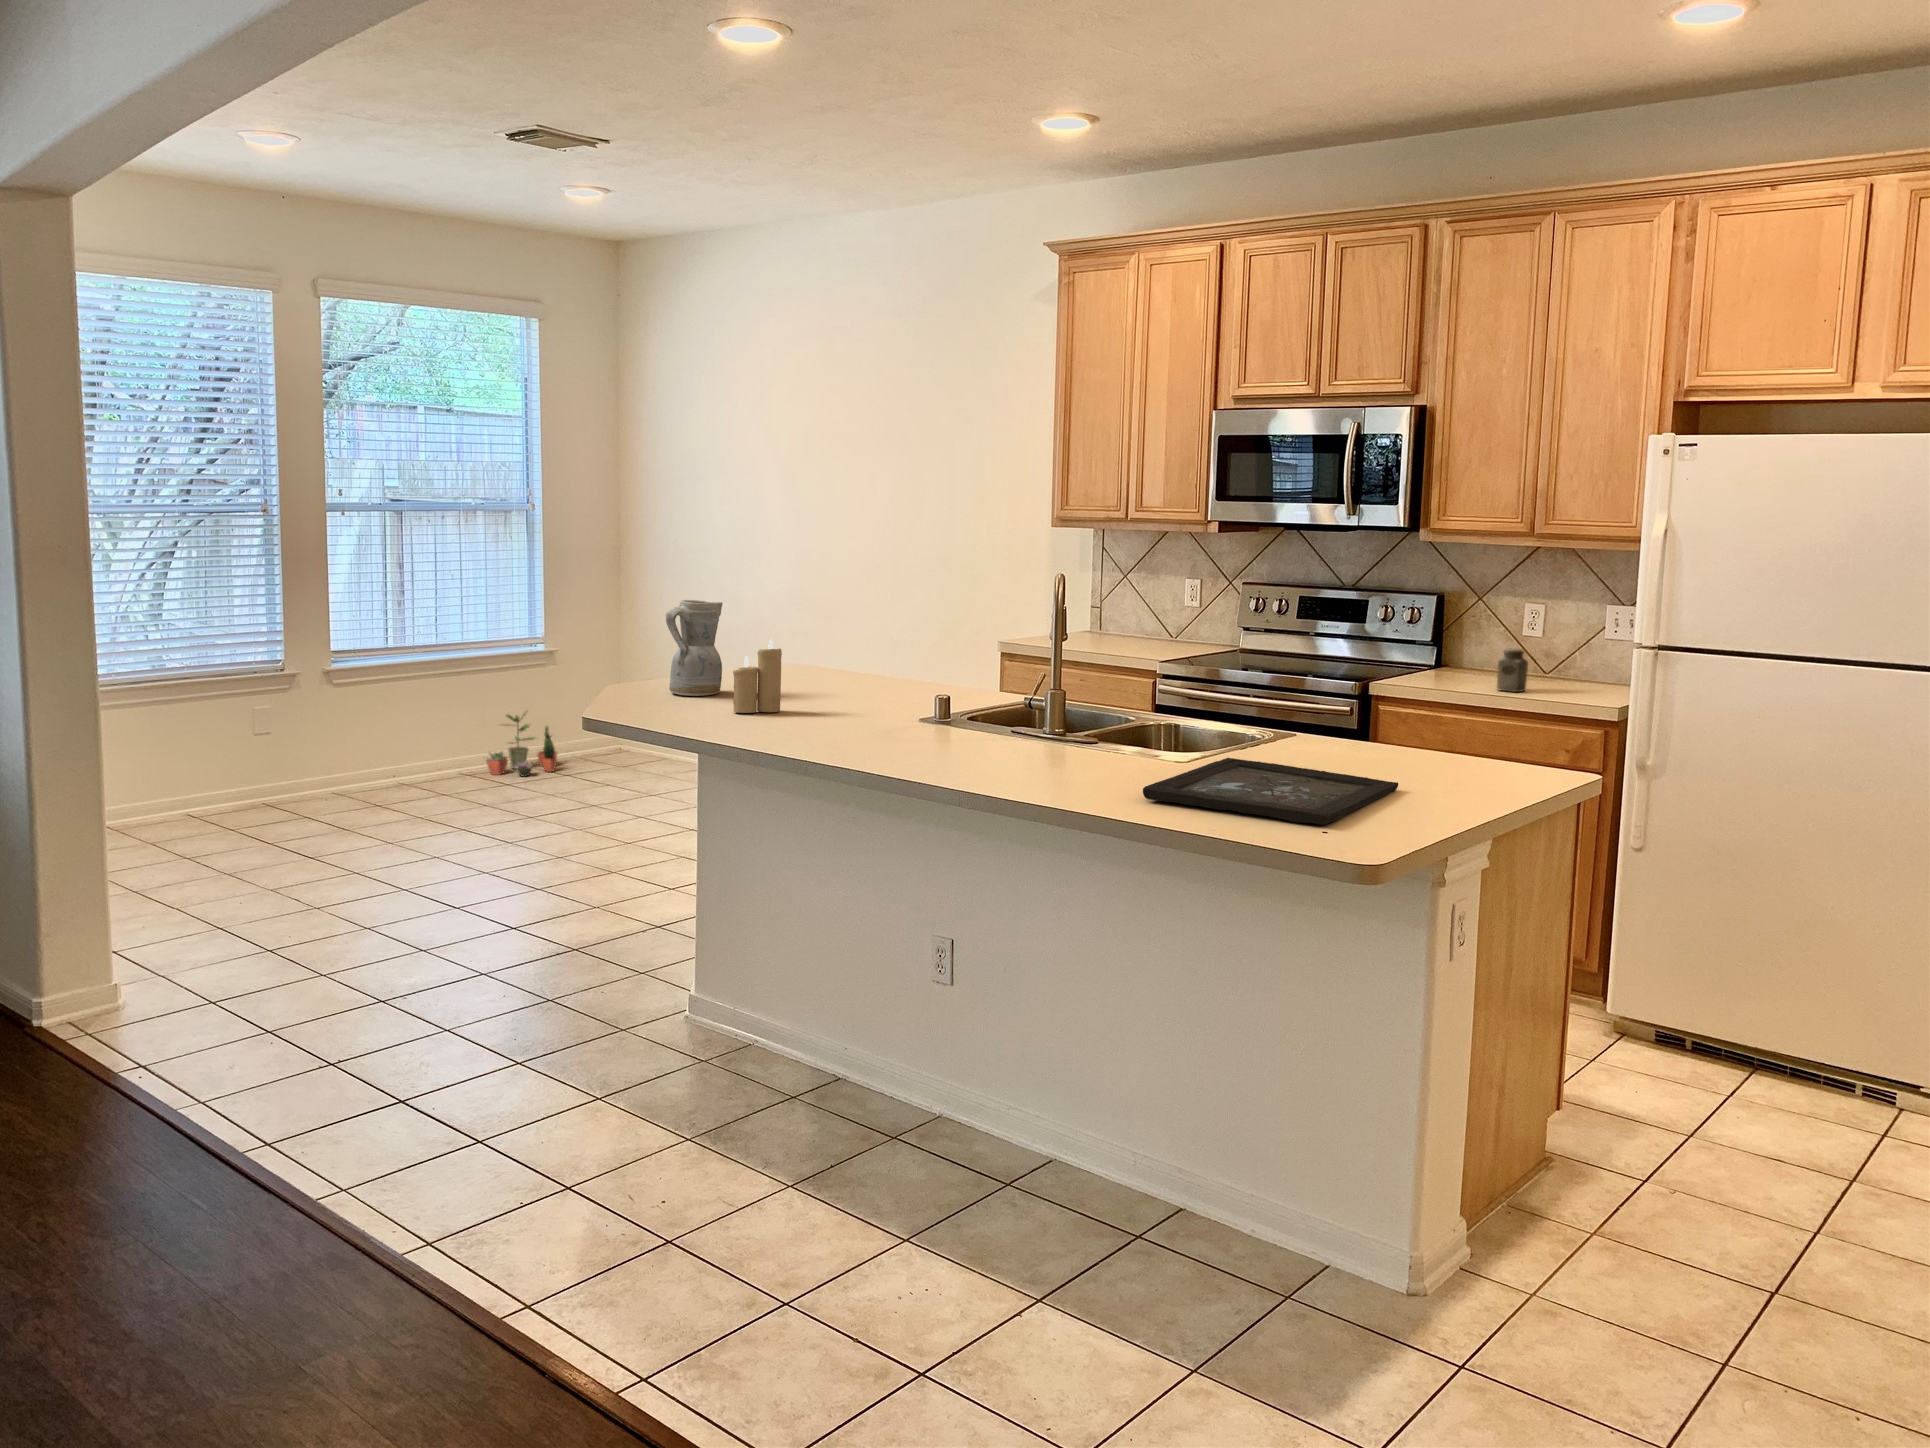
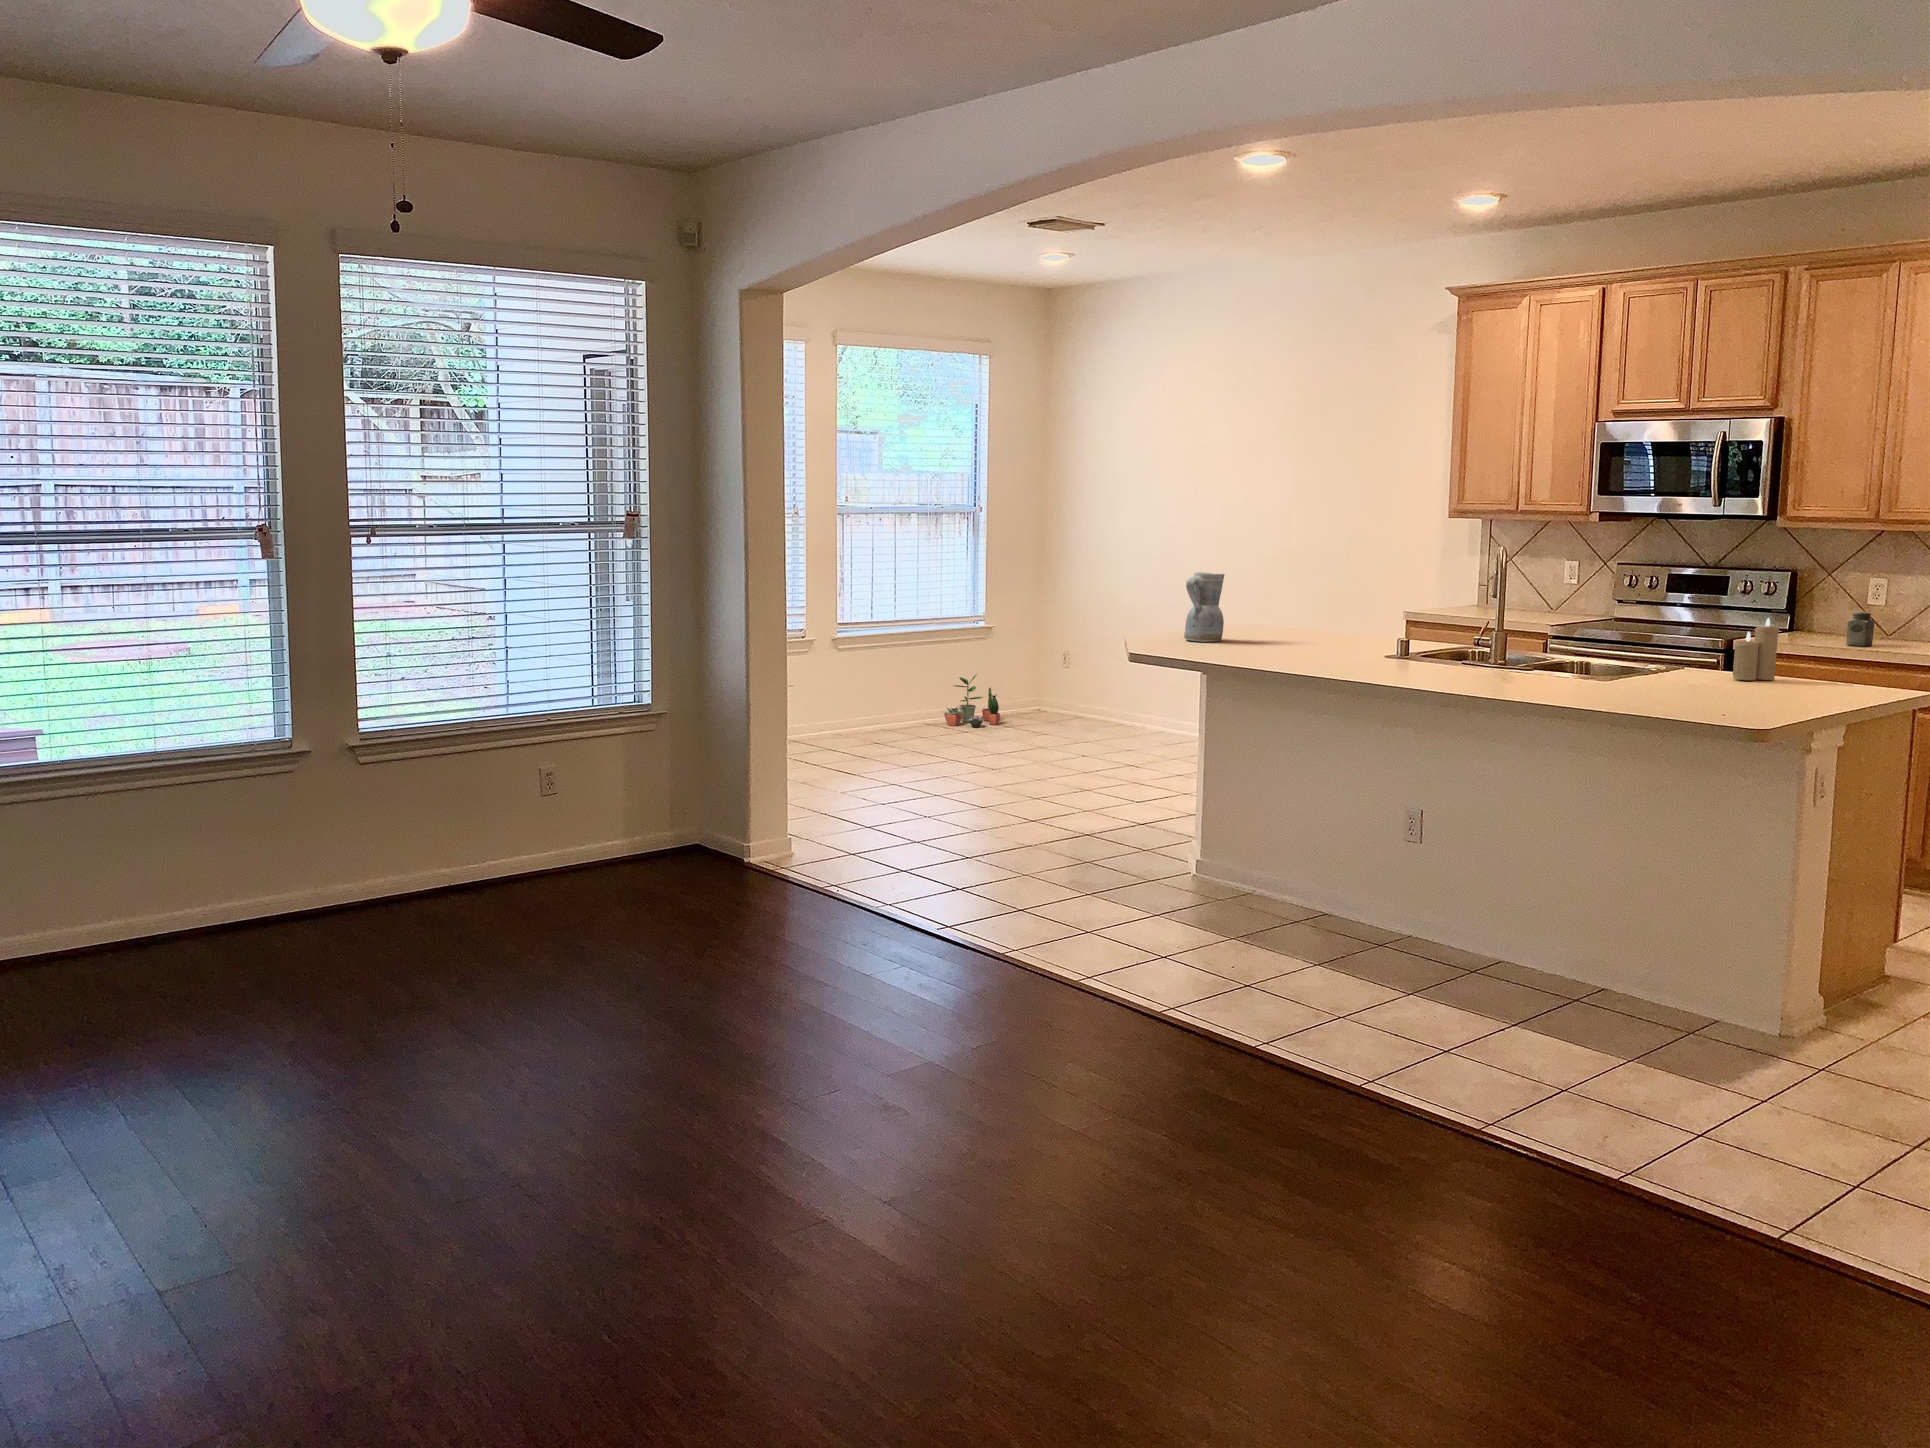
candle: present [733,640,782,713] -> present [1733,618,1779,680]
tray: present [1143,758,1398,824] -> none [1588,675,1774,708]

